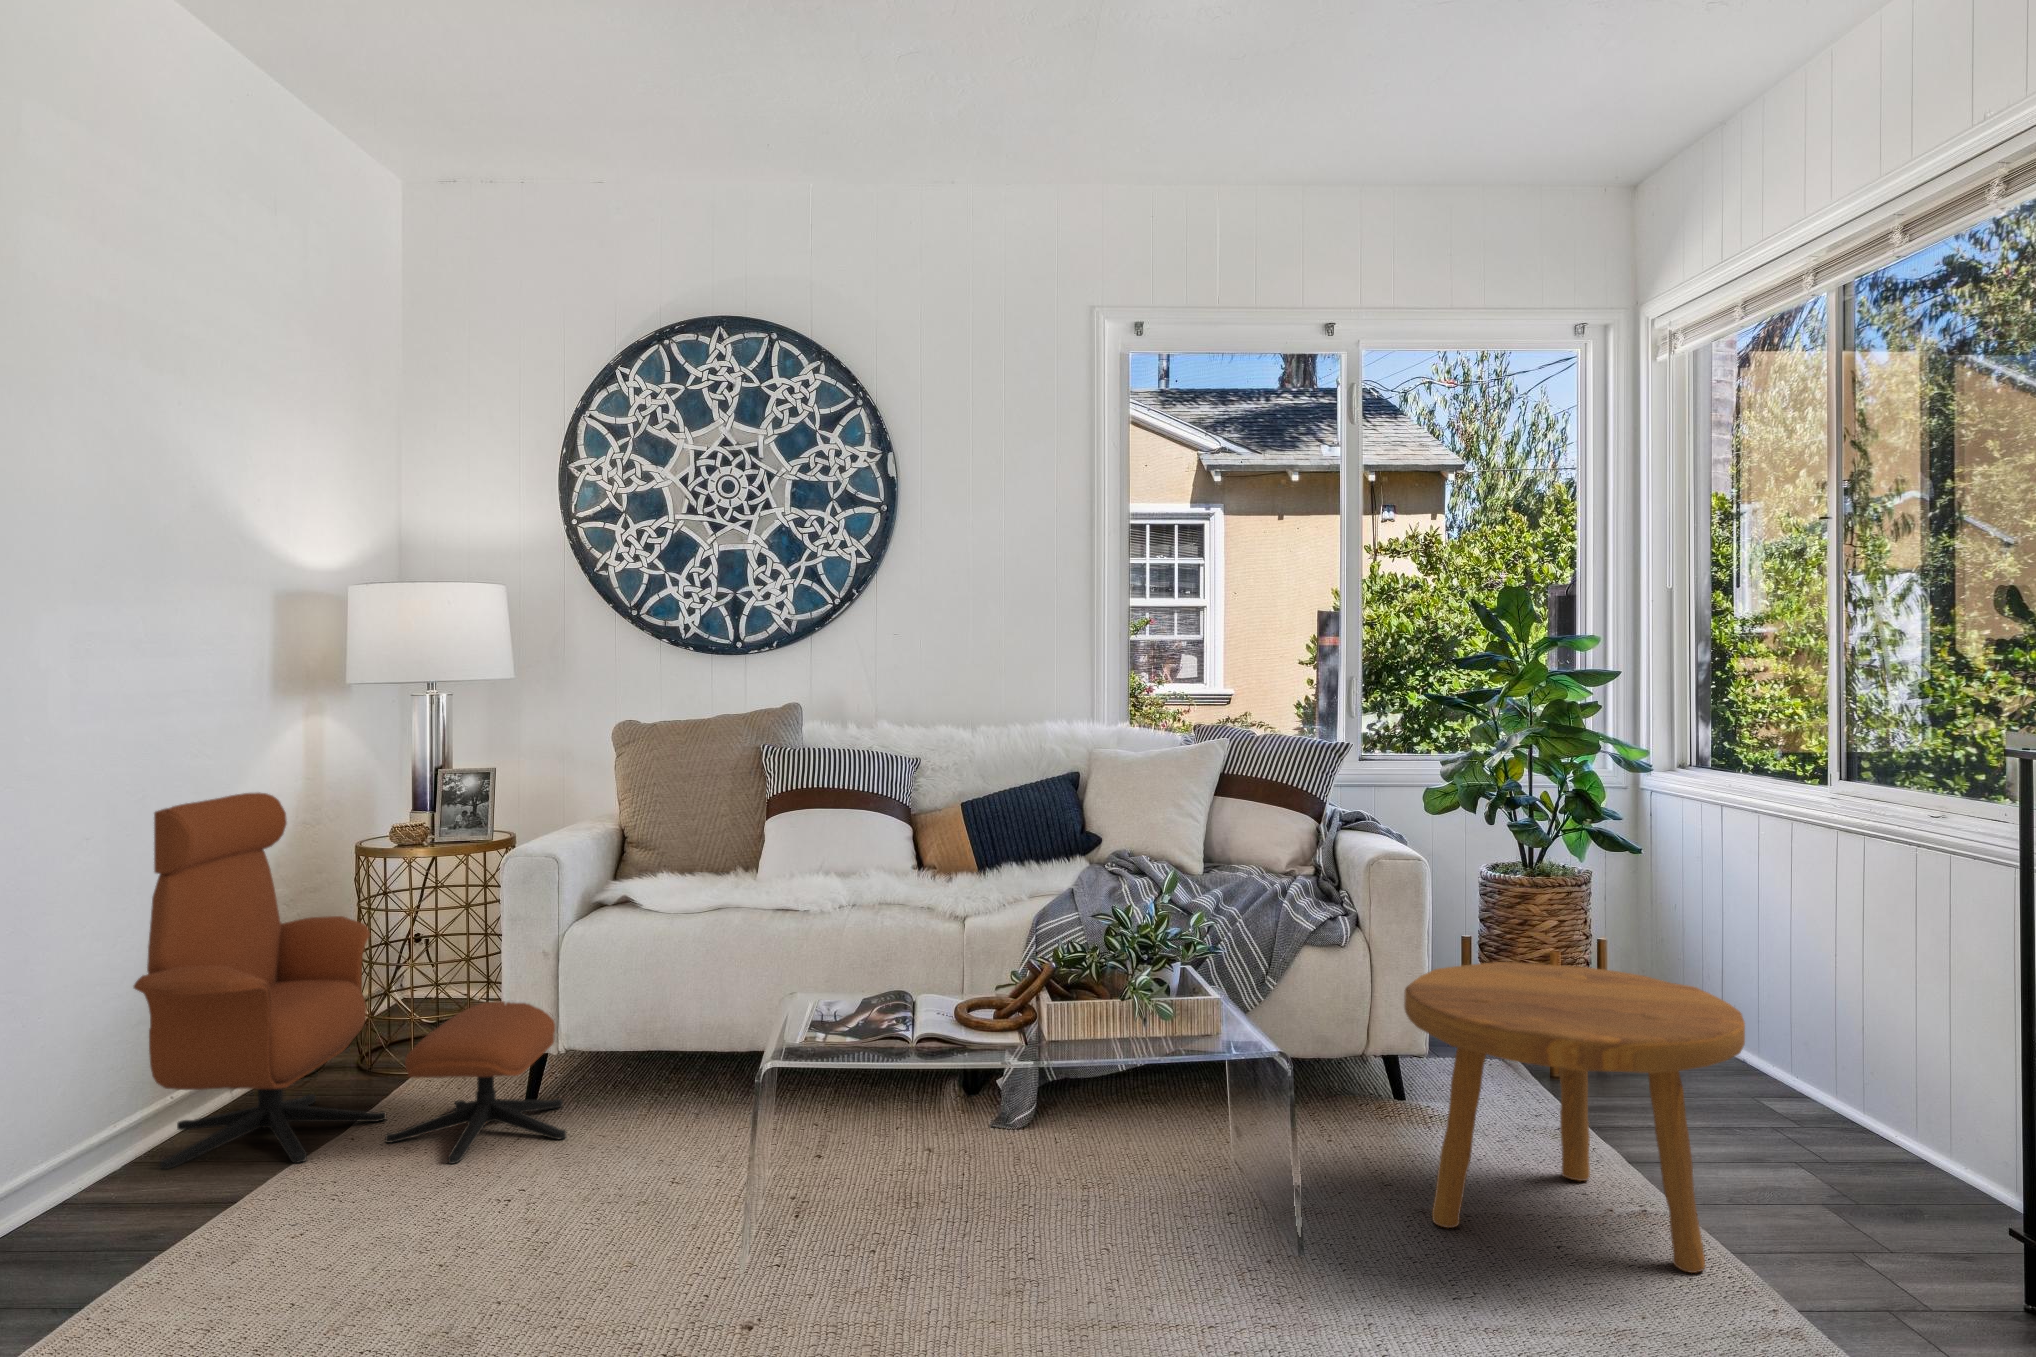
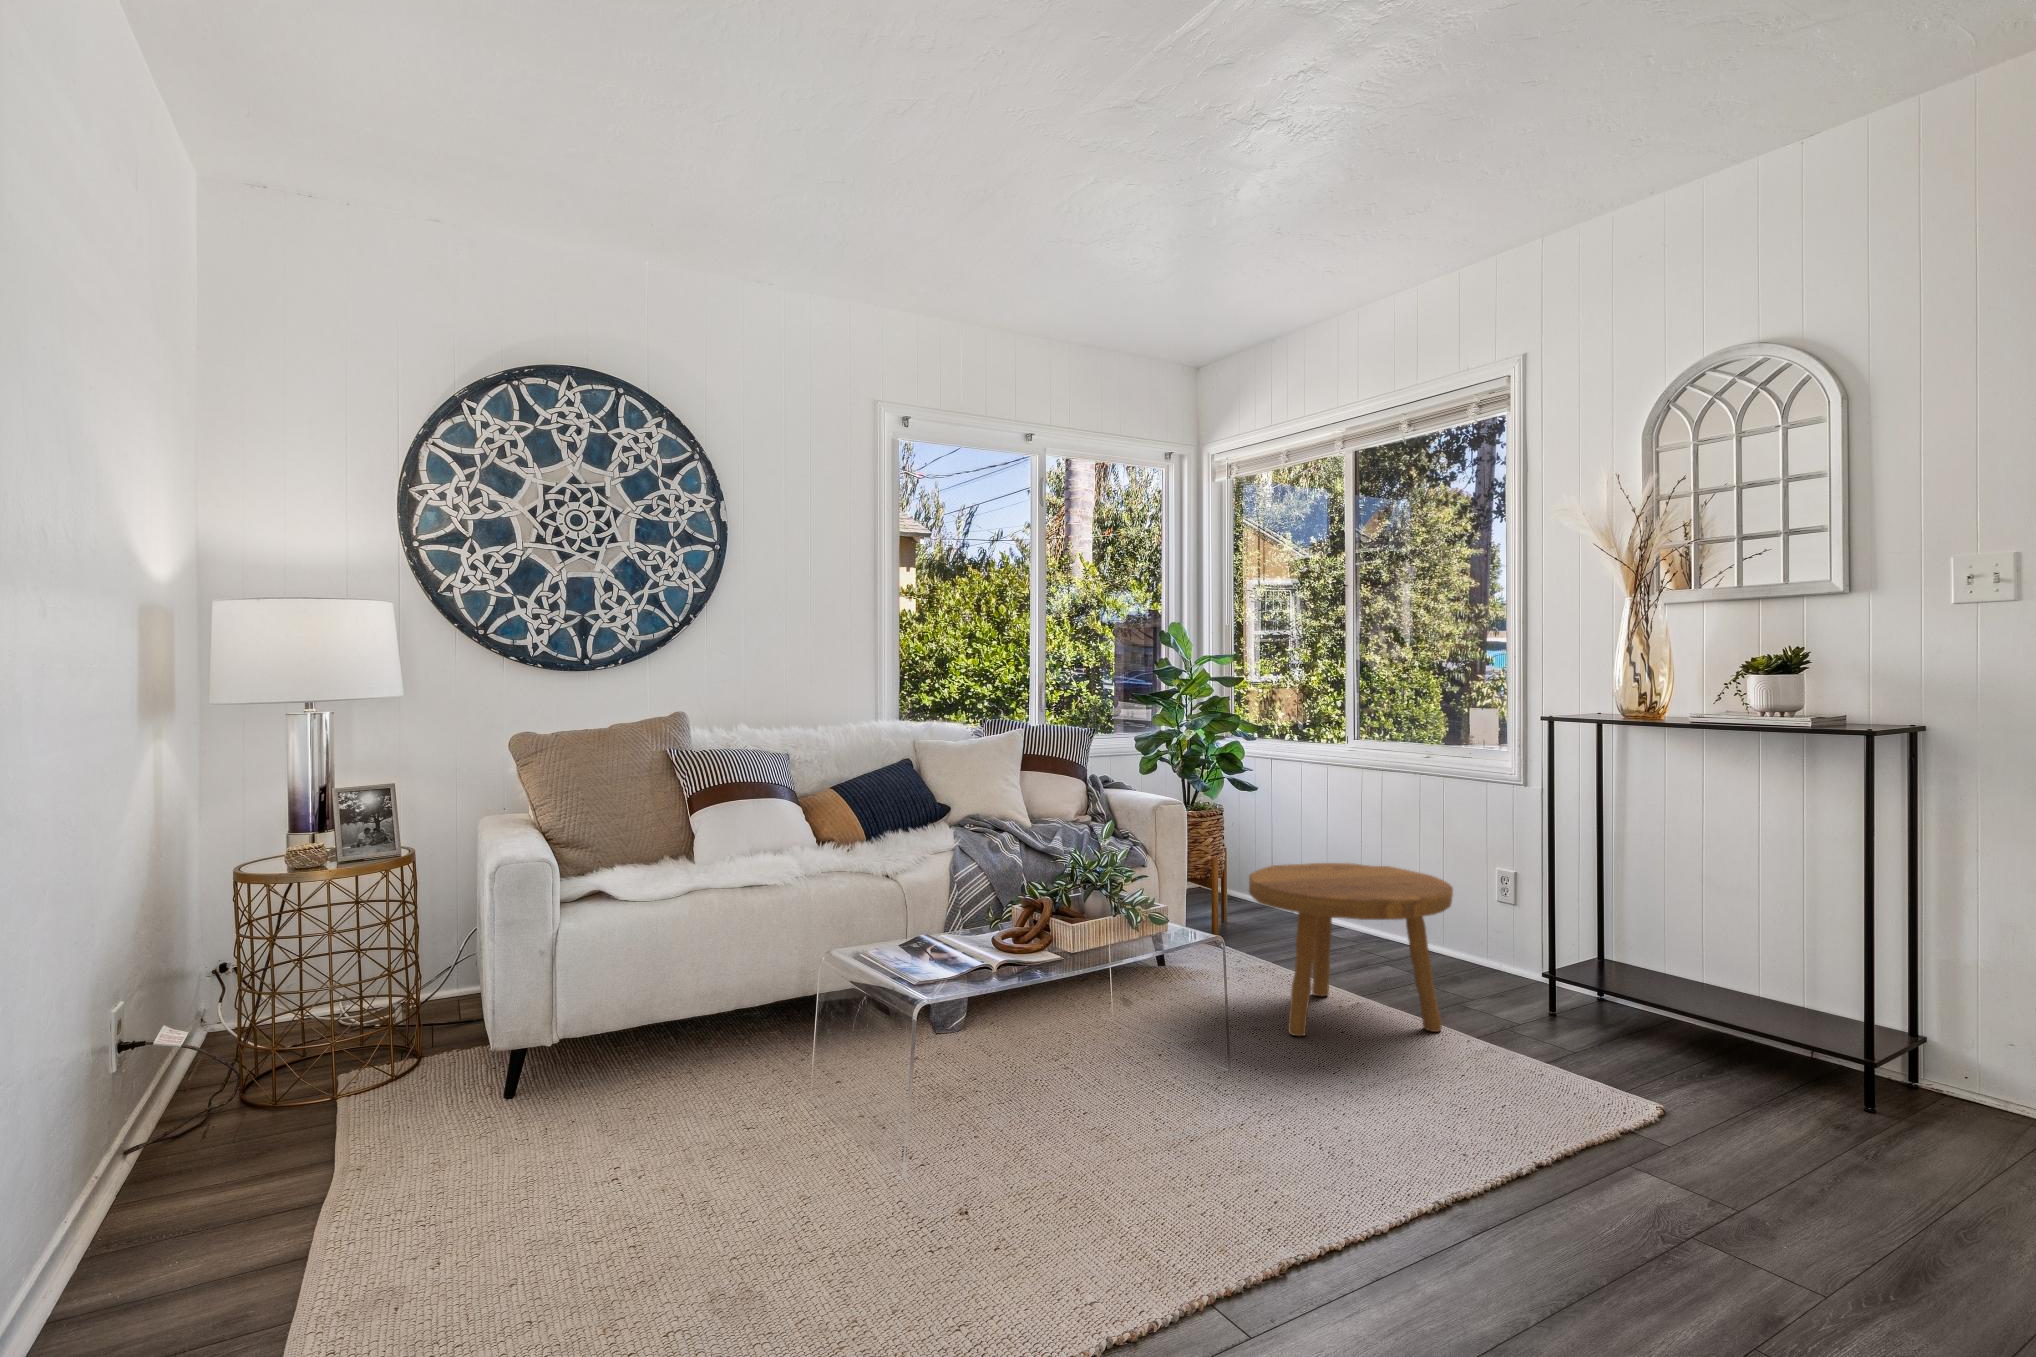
lounge chair: present [134,792,566,1169] -> none [118,820,608,1251]

